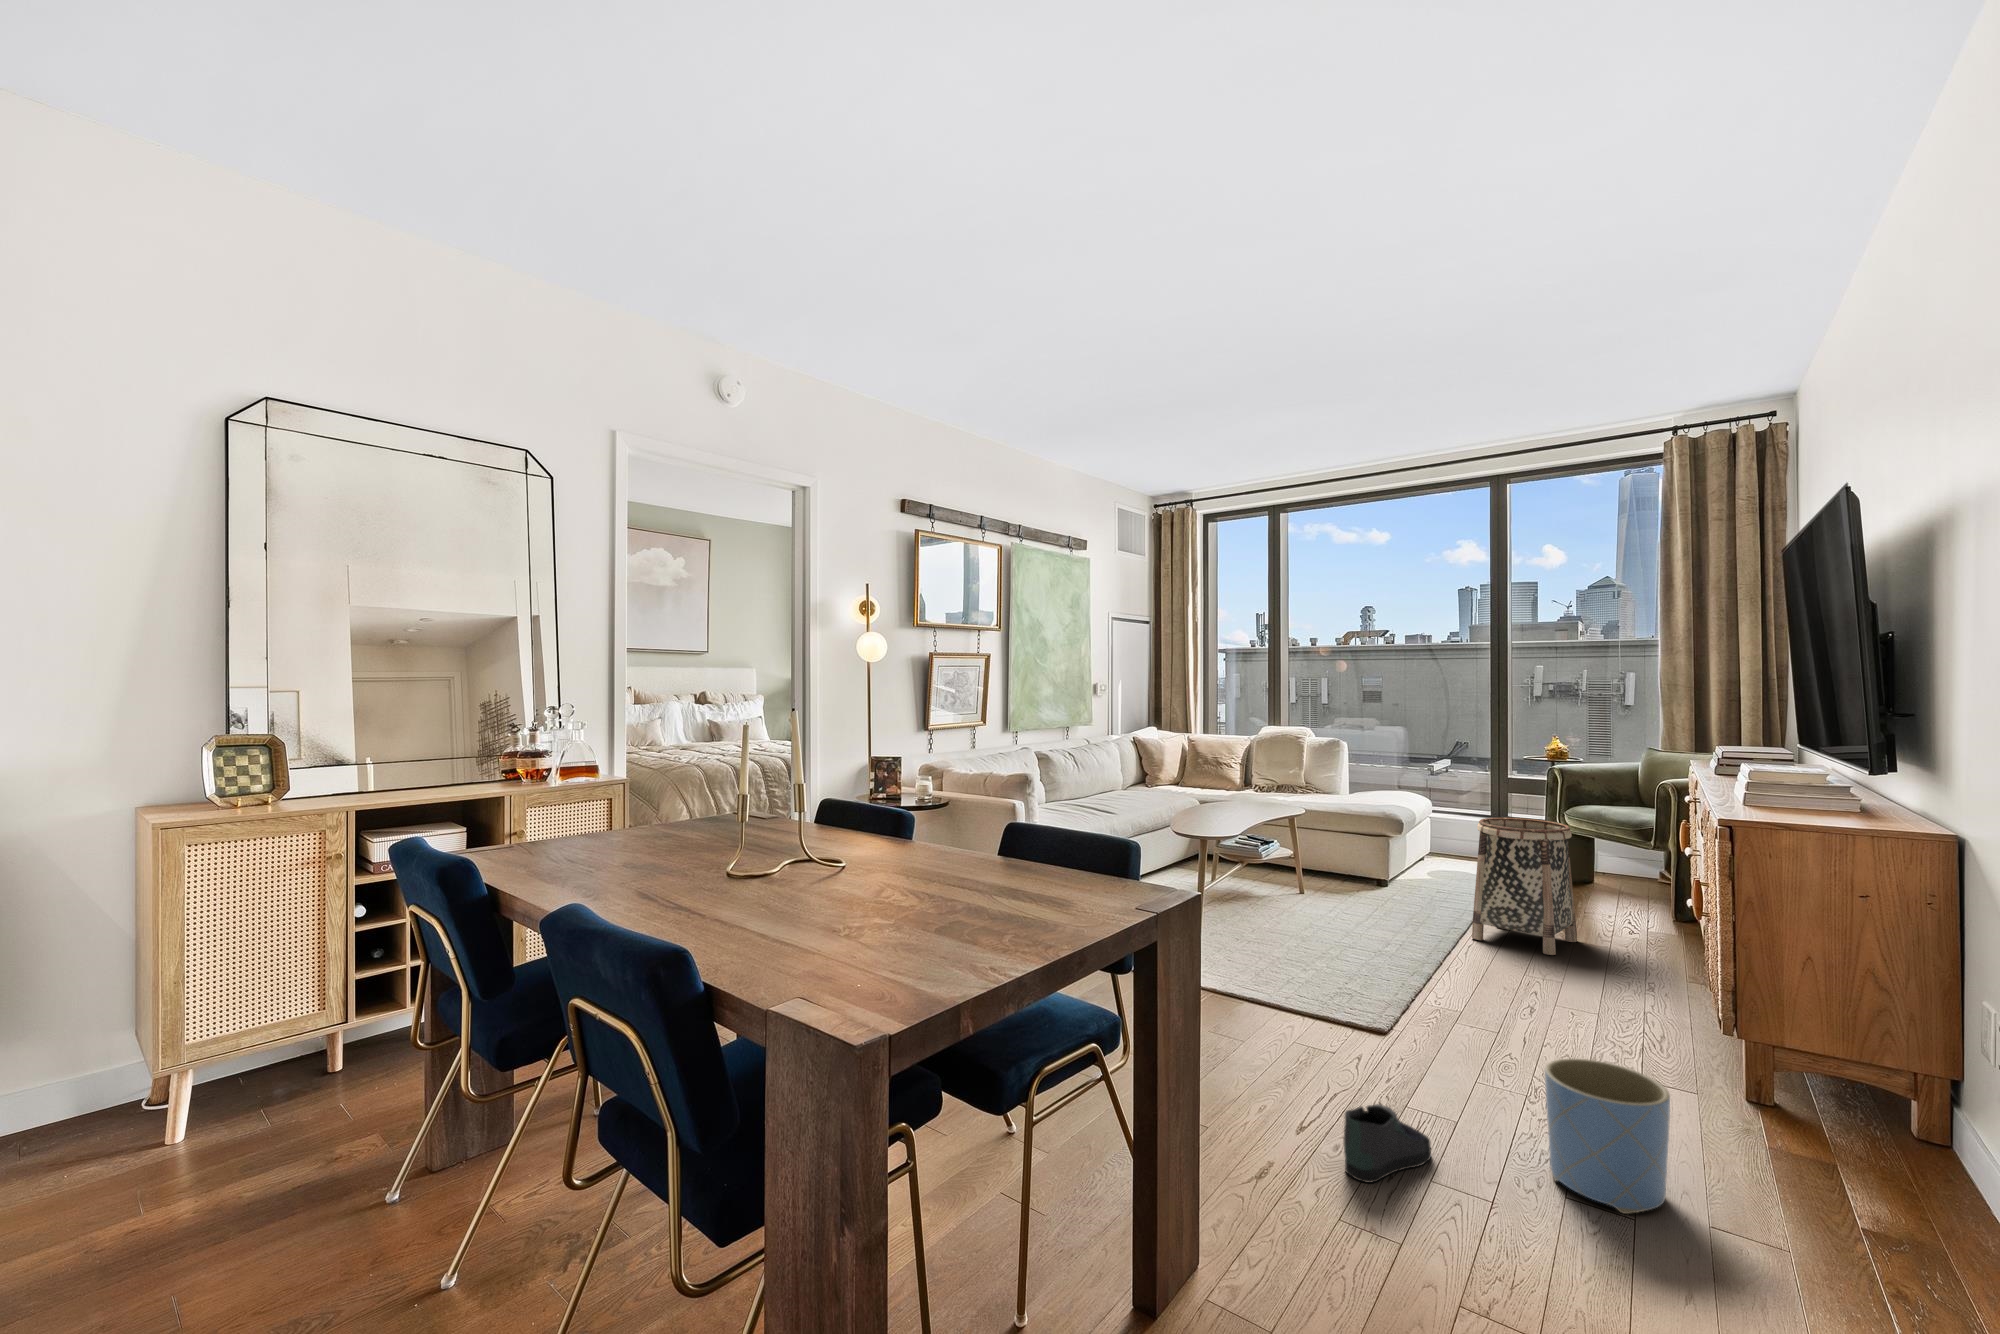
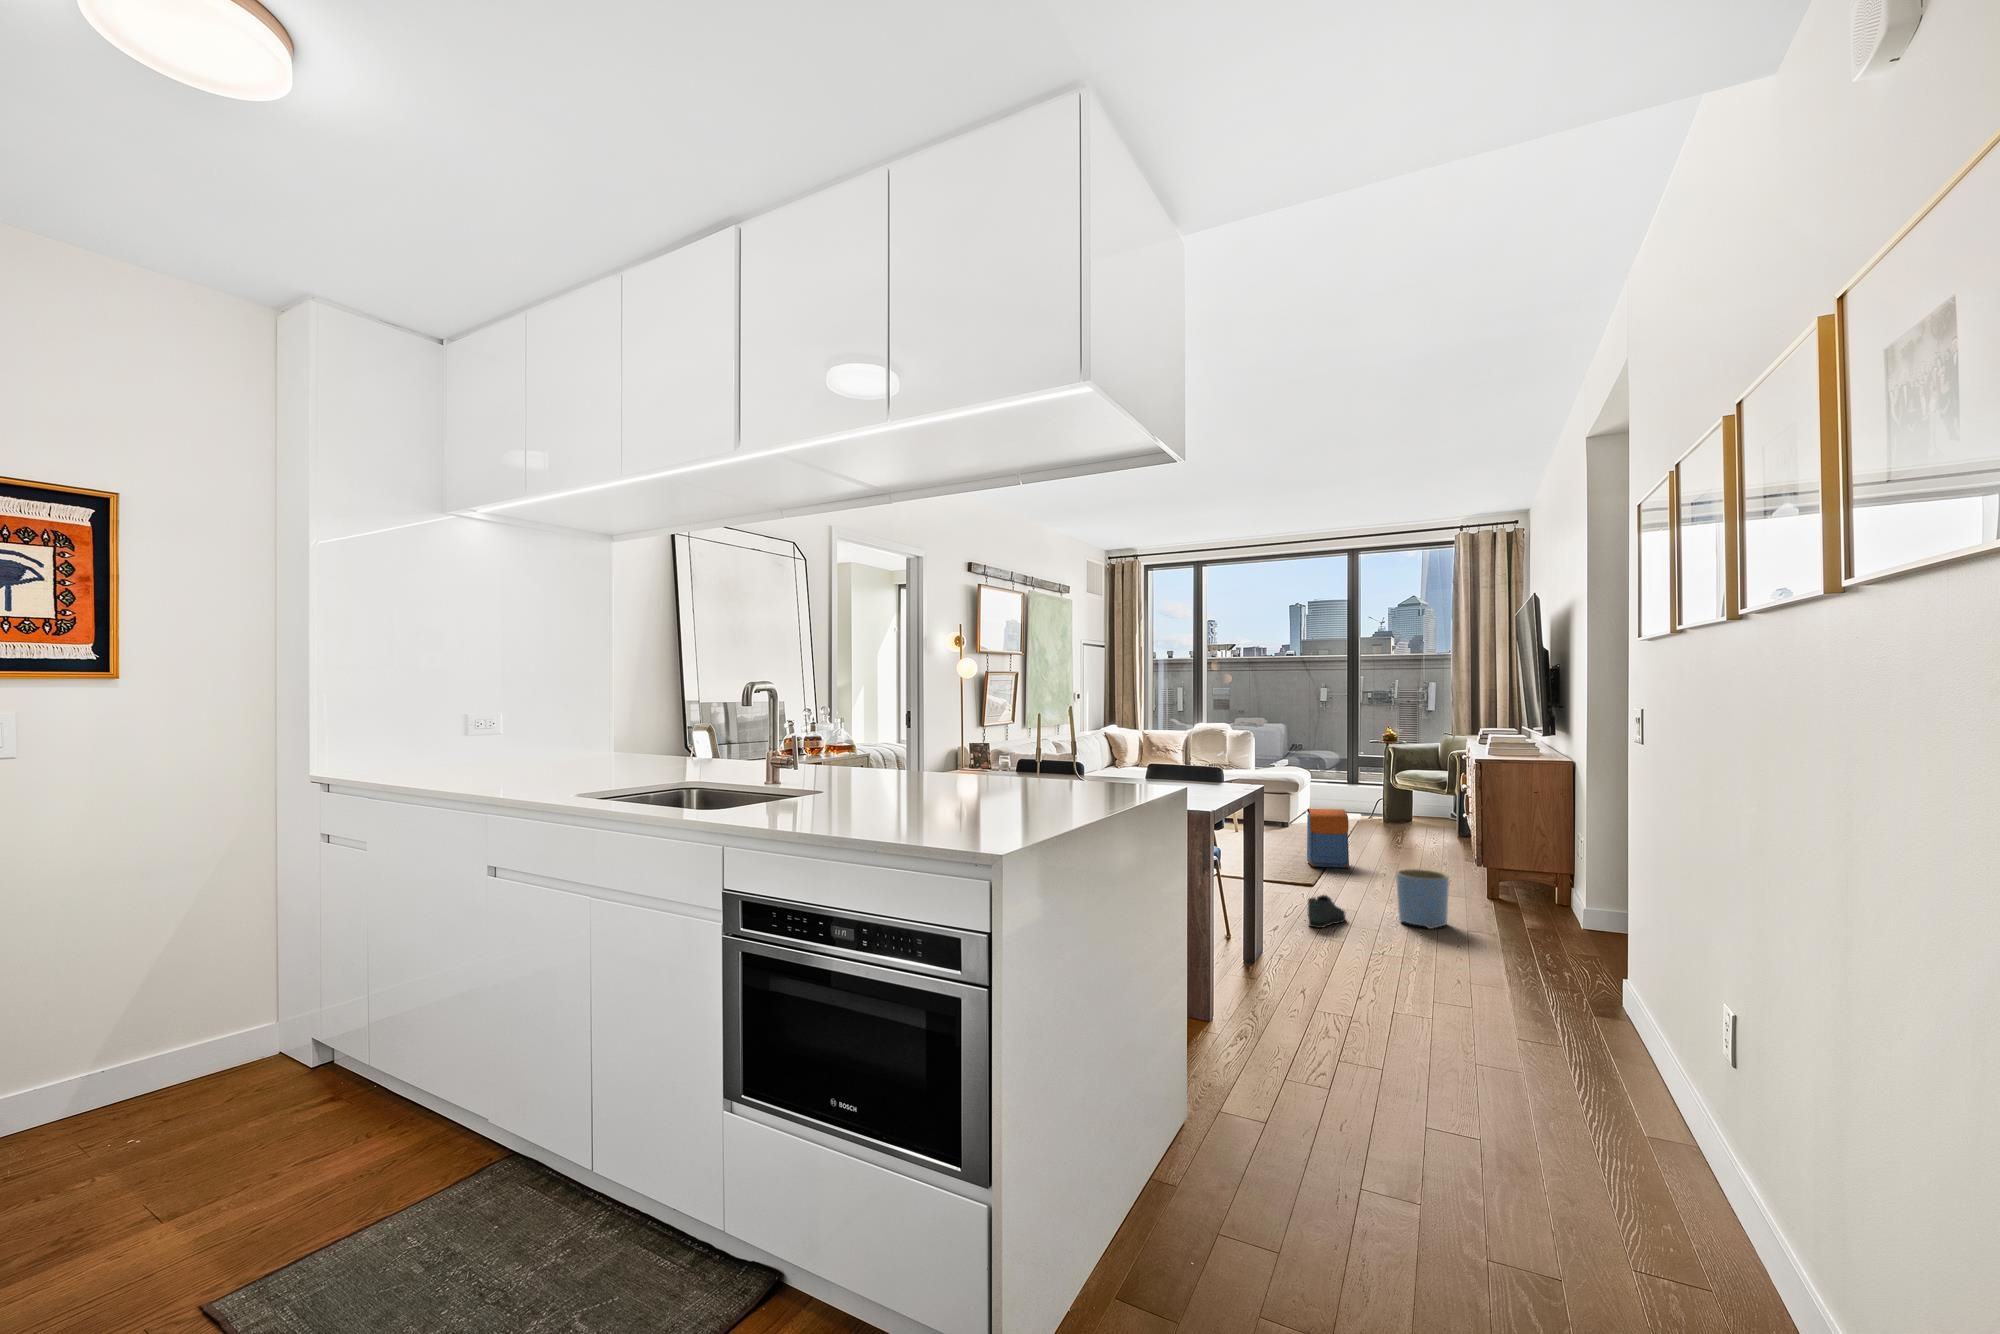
basket: present [1472,818,1577,955] -> none [1346,774,1406,853]
backpack: none [1396,879,1469,987] -> present [1307,809,1349,868]

